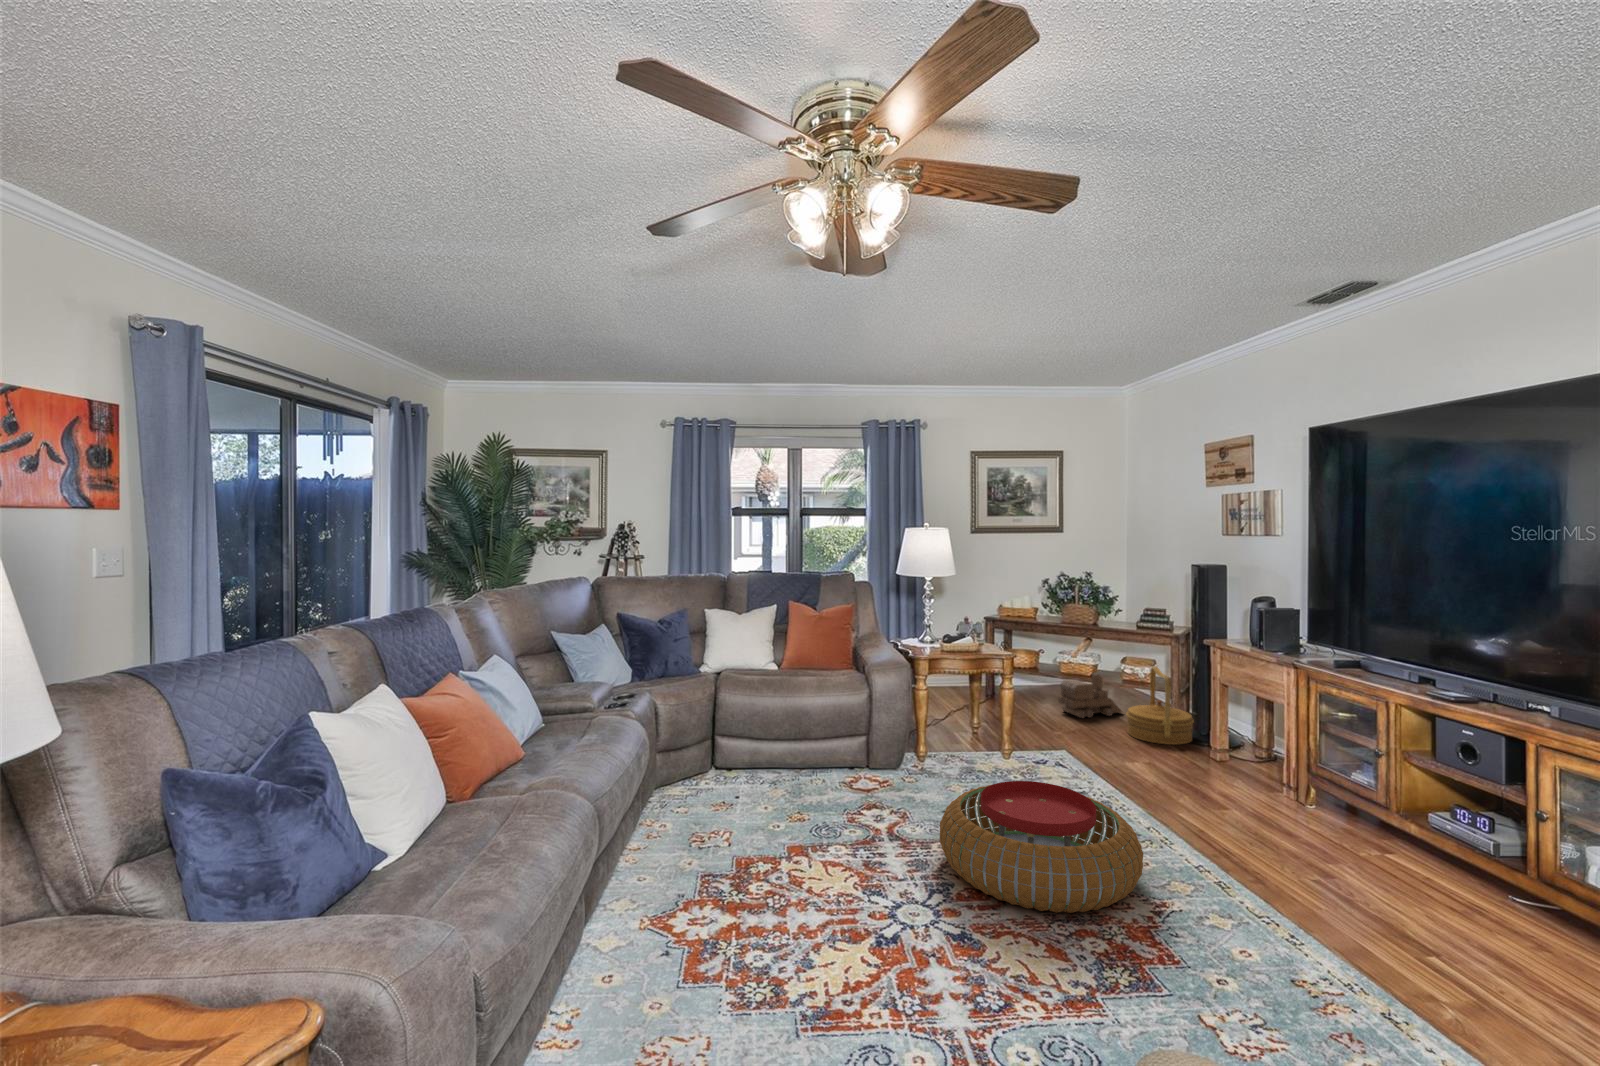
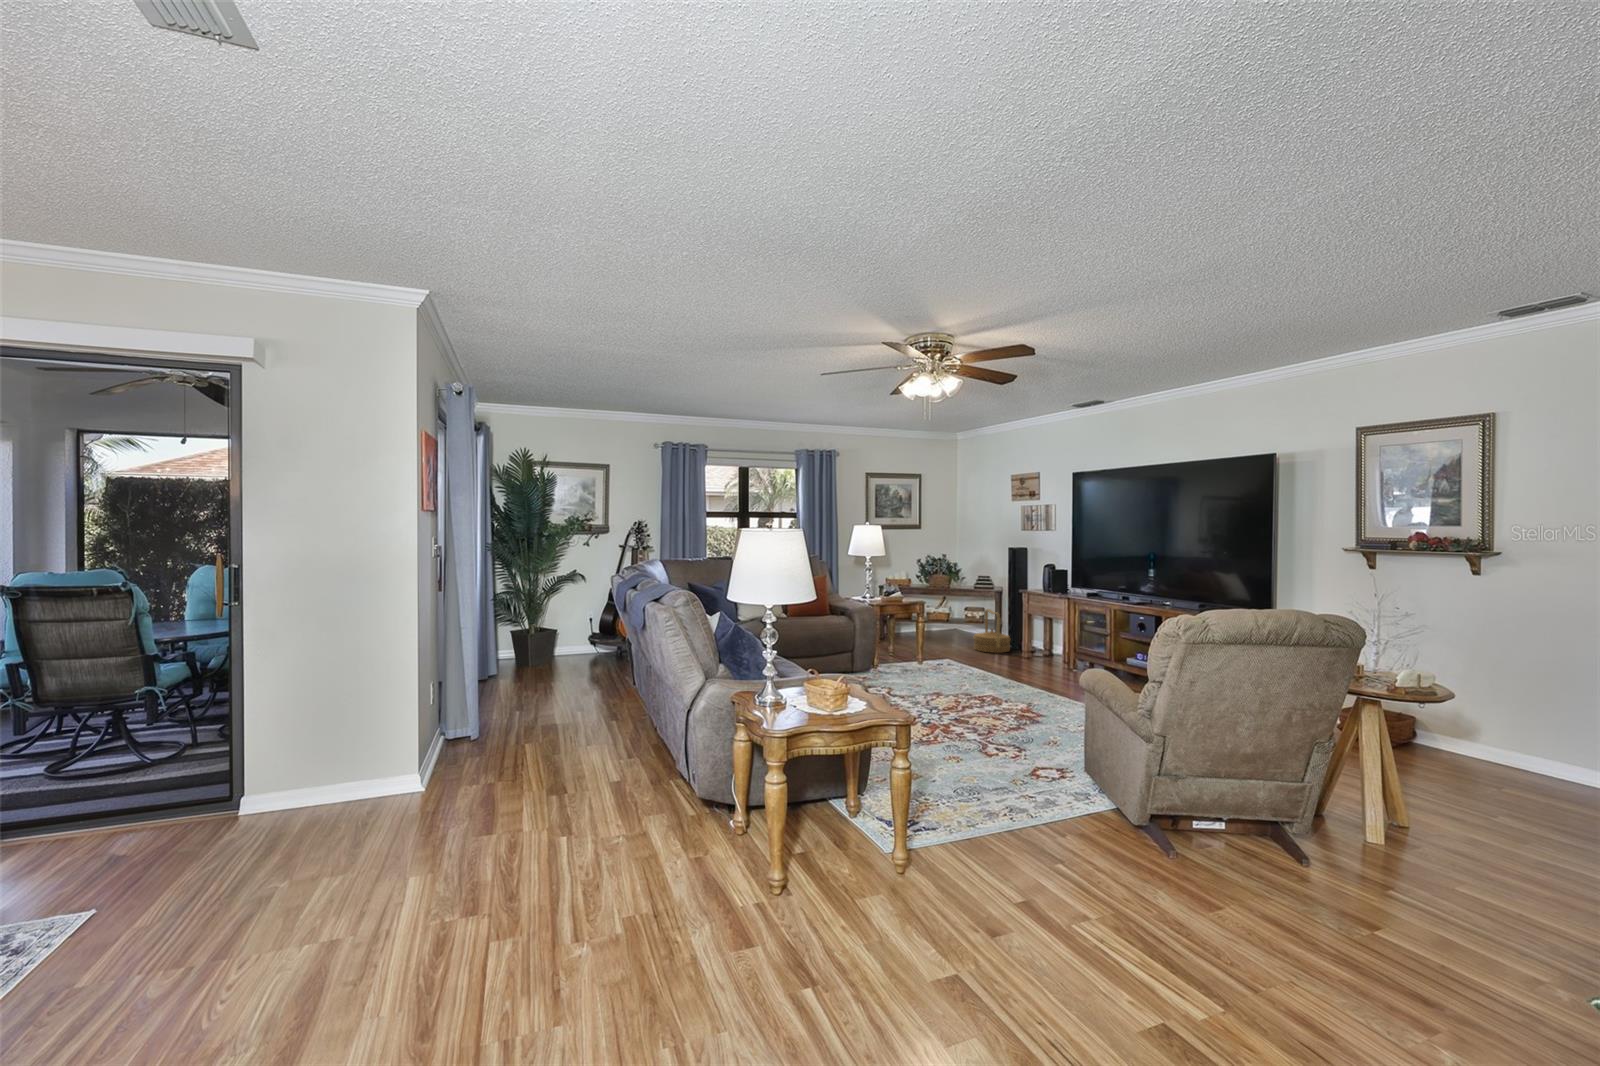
toy train: present [1058,673,1122,718] -> none [930,617,967,644]
pouf: present [940,781,1143,913] -> none [911,657,1013,708]

